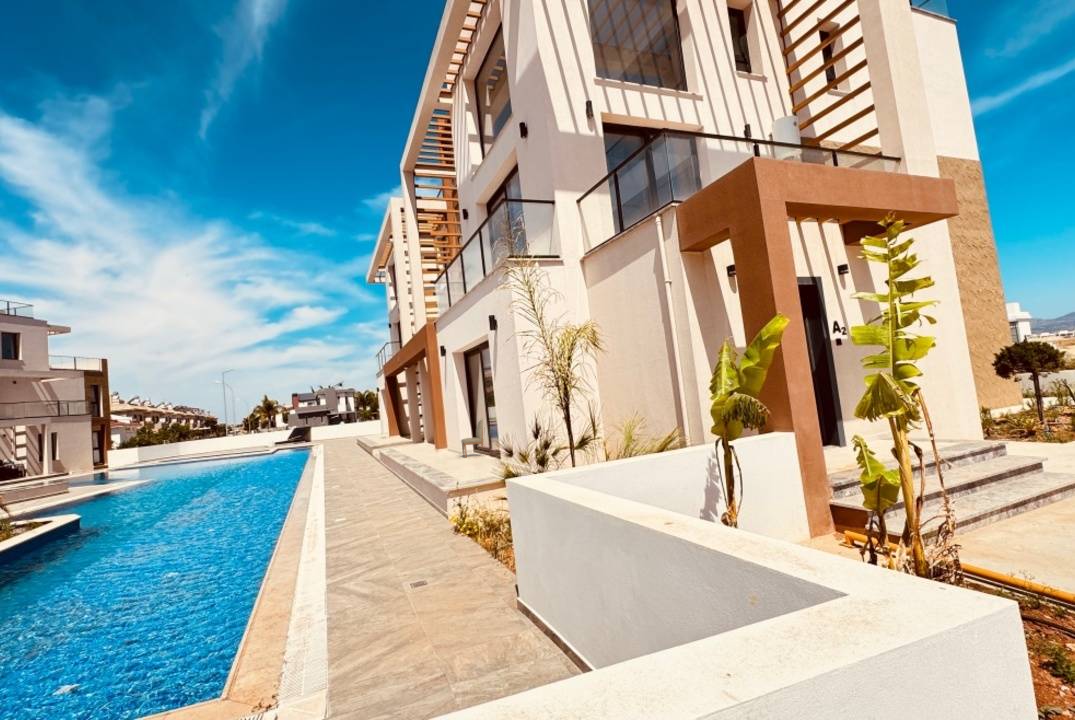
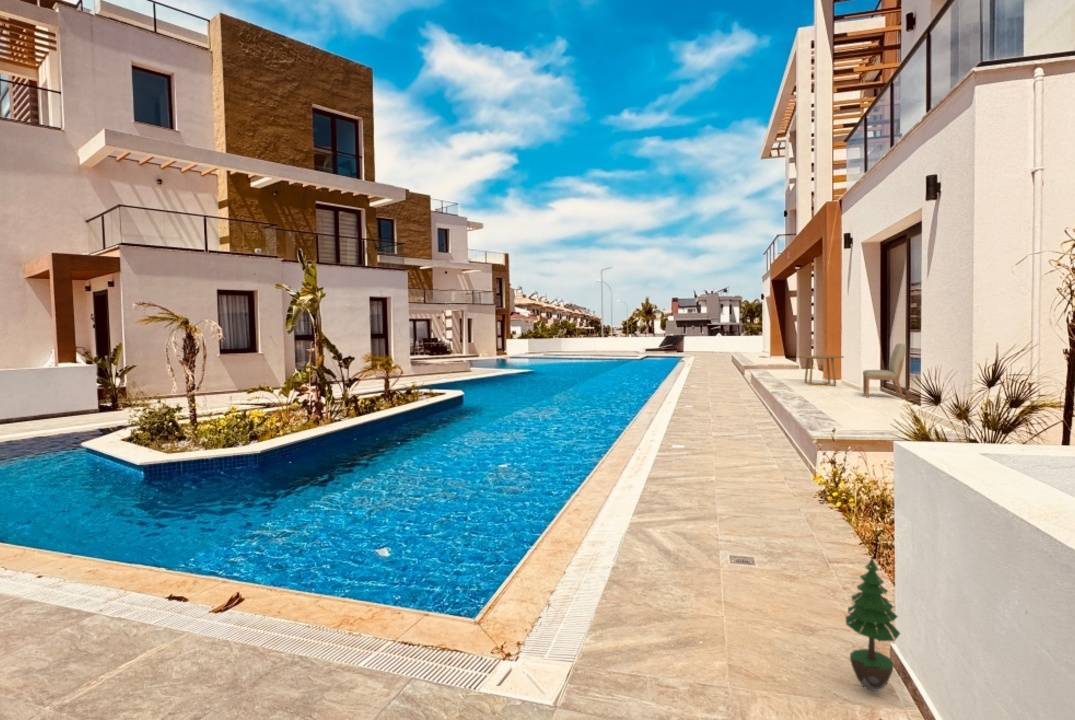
round table: none [415,431,447,455] -> present [797,356,843,386]
potted tree: none [497,547,525,627] -> present [845,559,900,691]

